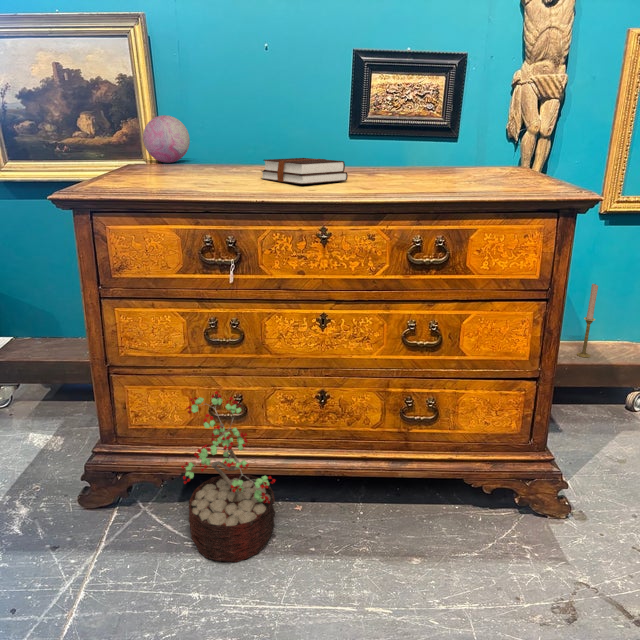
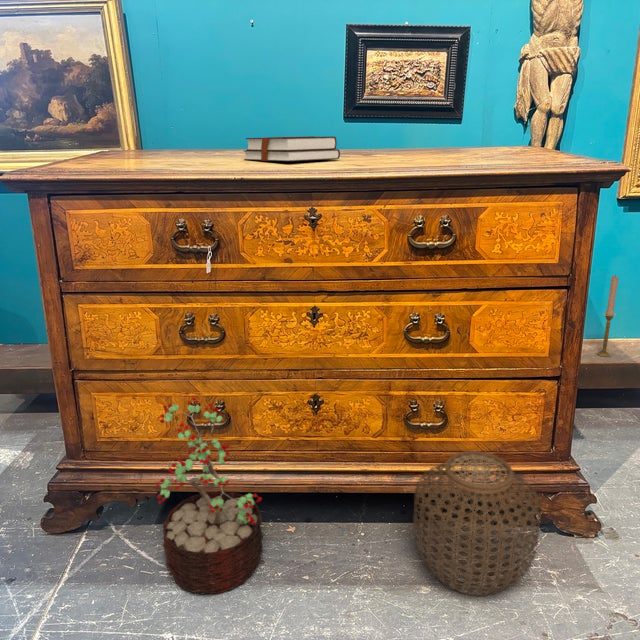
decorative orb: present [143,115,190,163] -> none [118,99,170,151]
woven basket: none [407,442,518,566] -> present [413,451,541,596]

